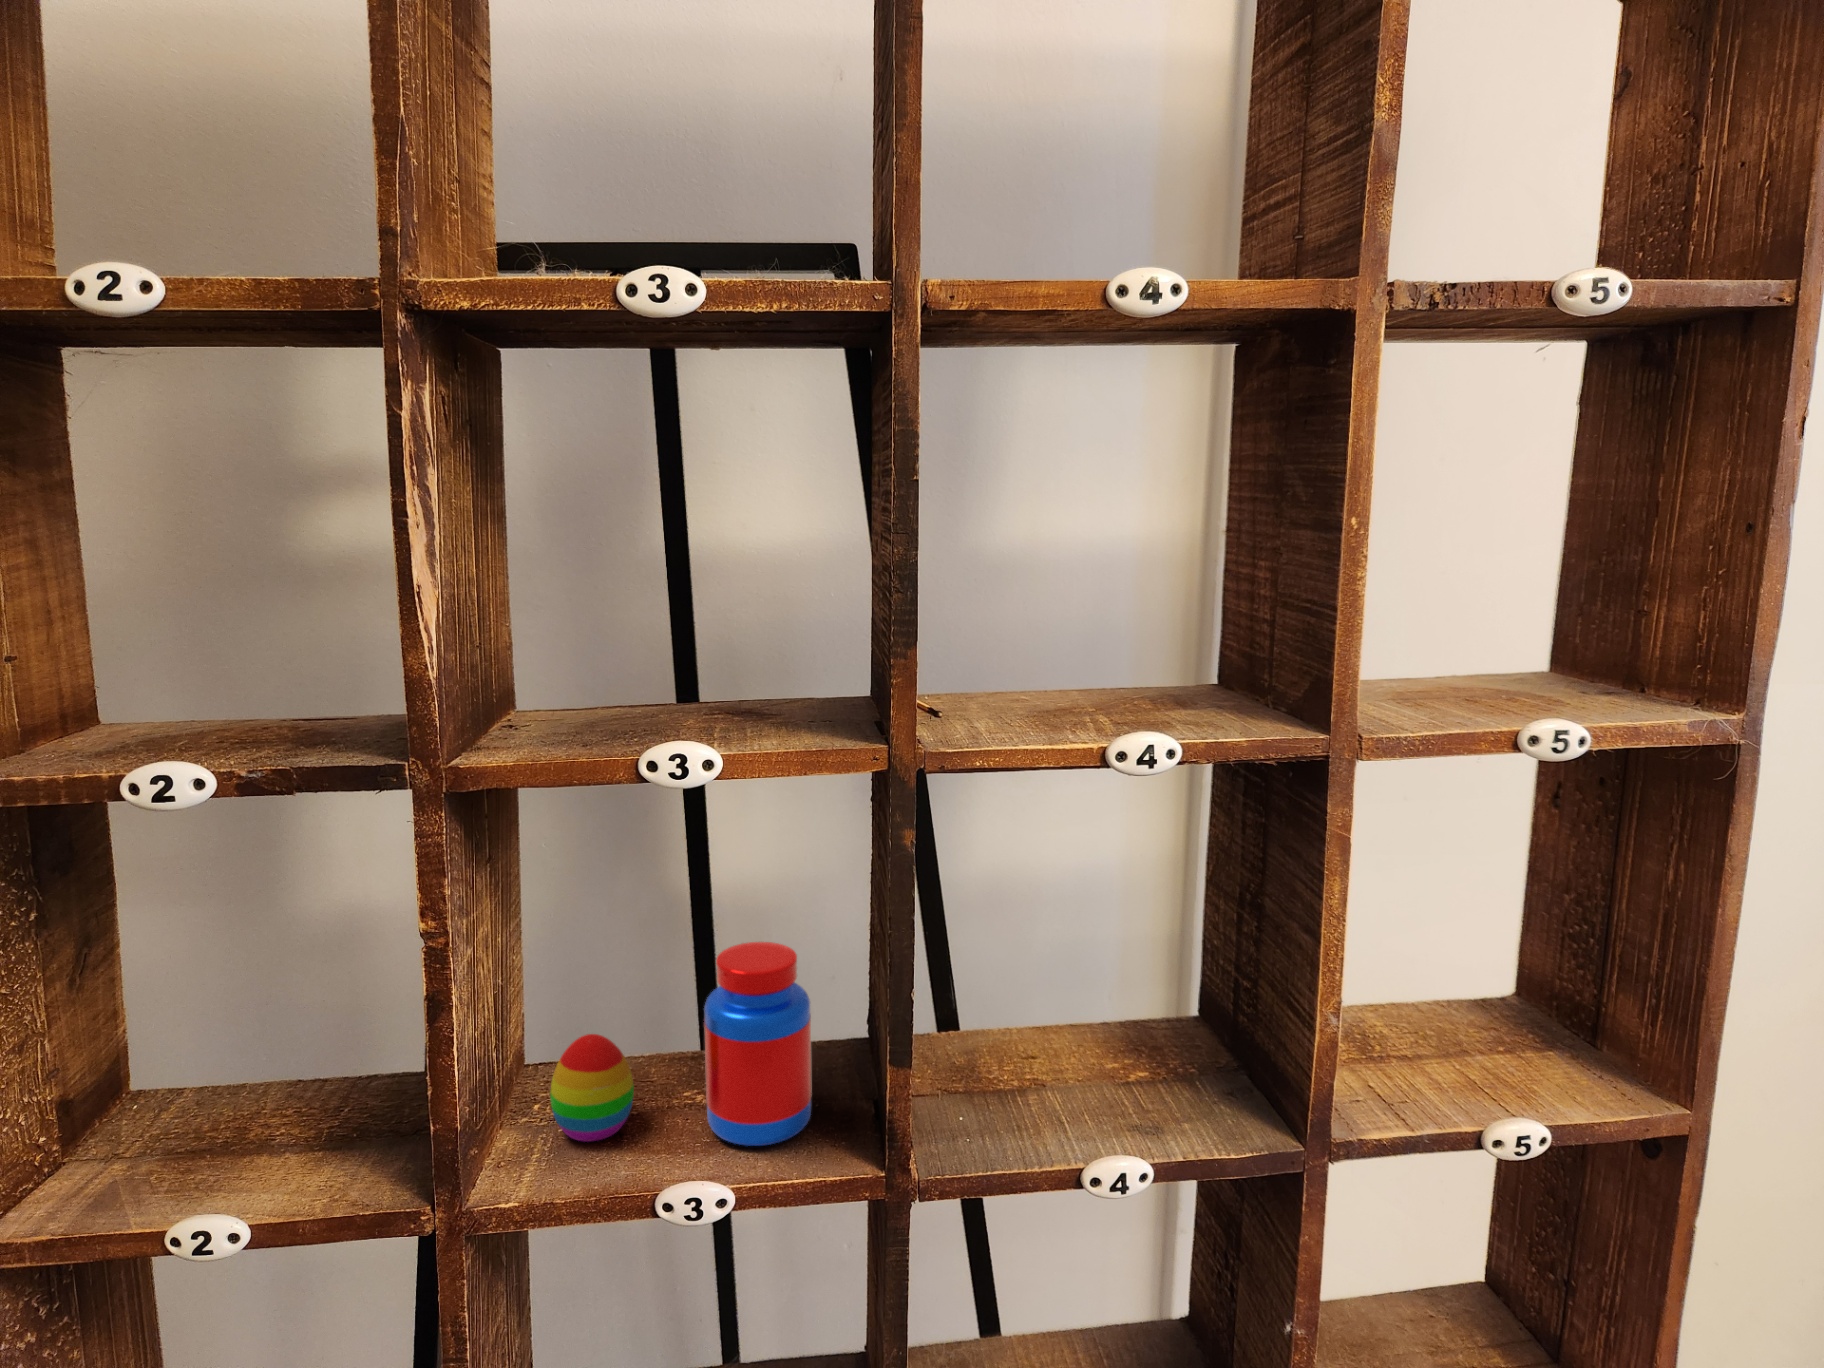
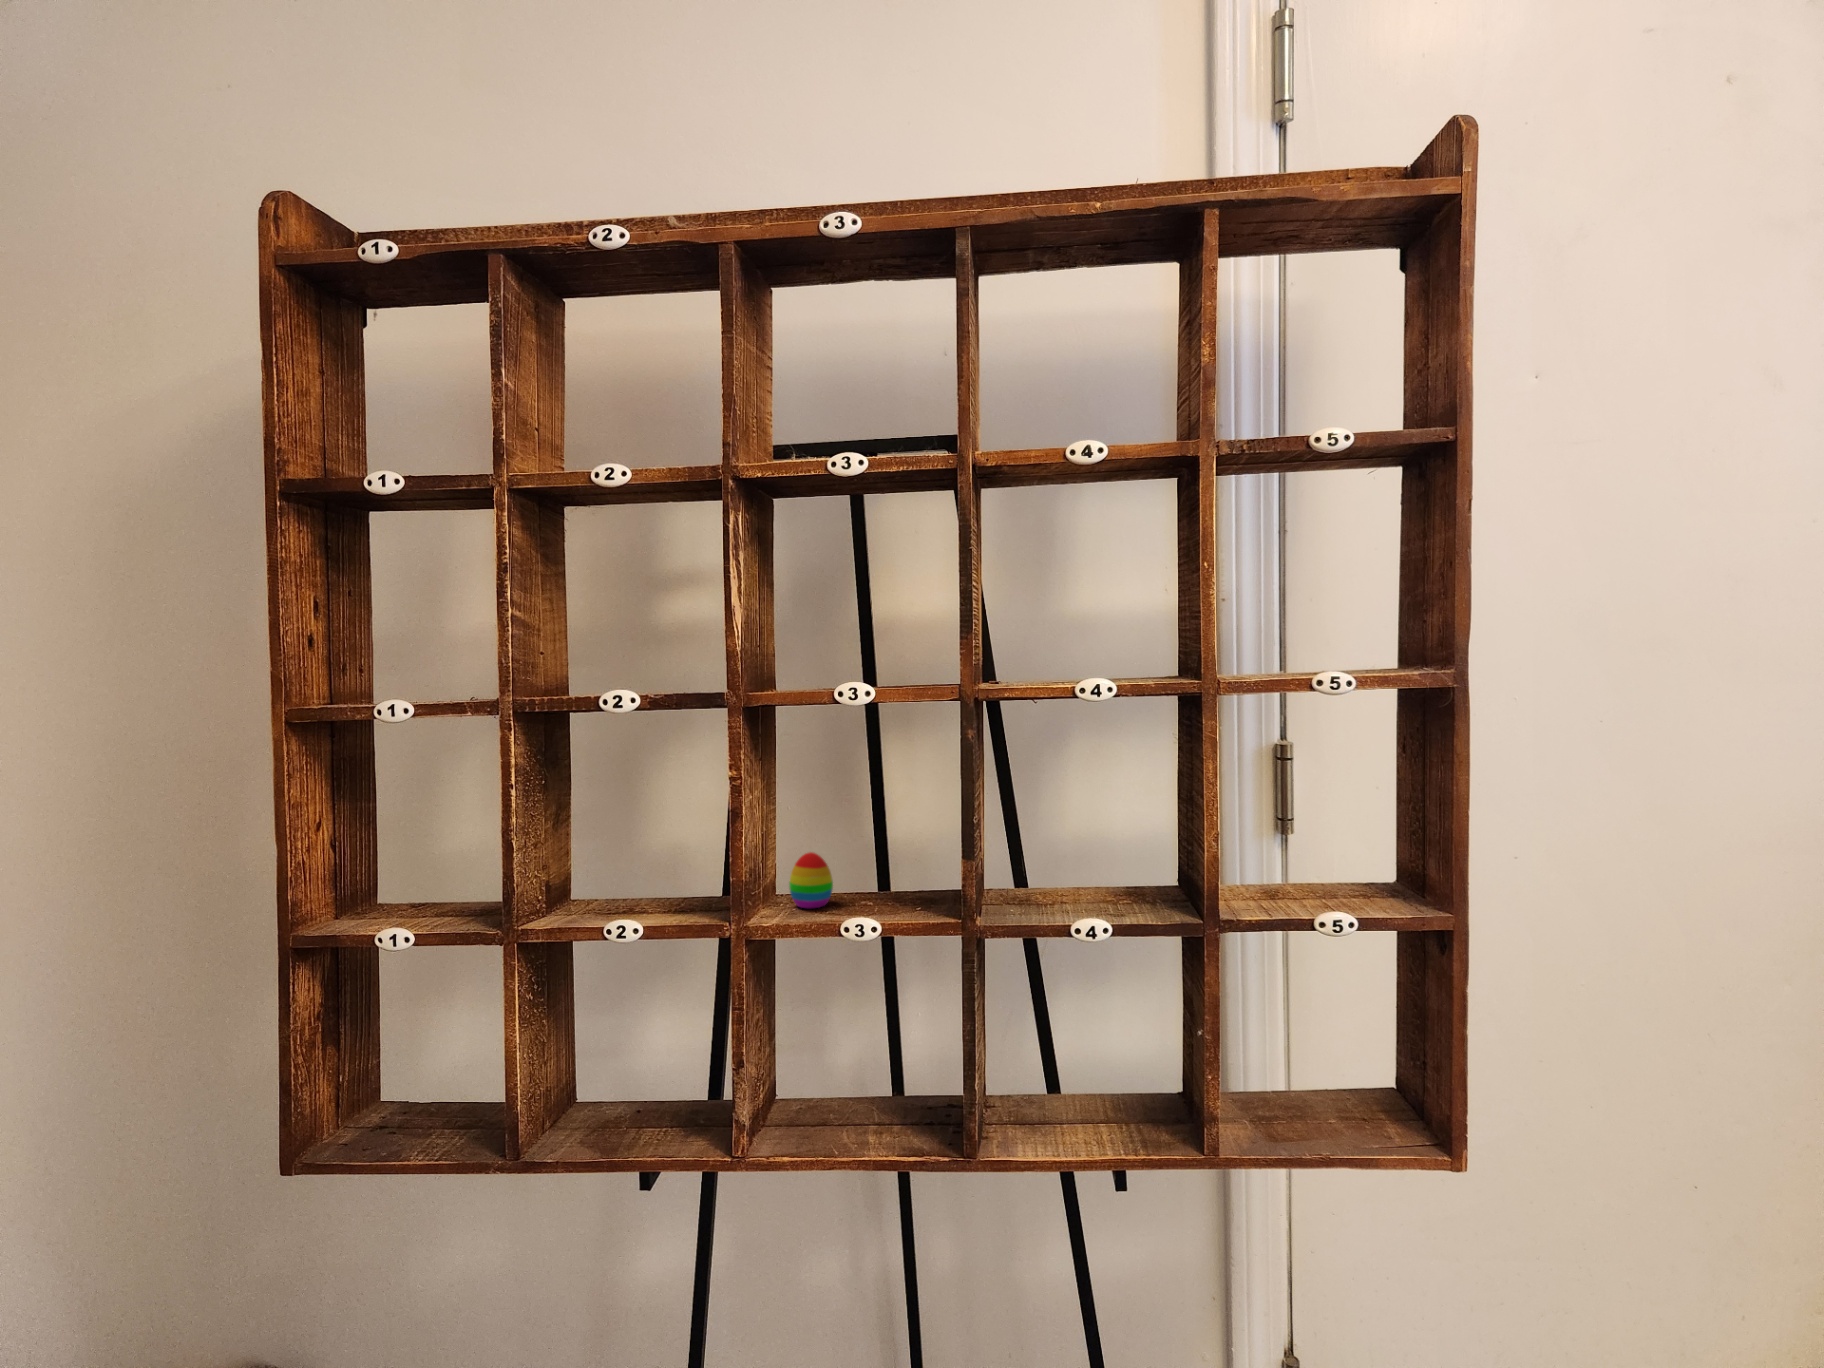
jar: present [704,942,812,1146] -> none [870,806,927,911]

